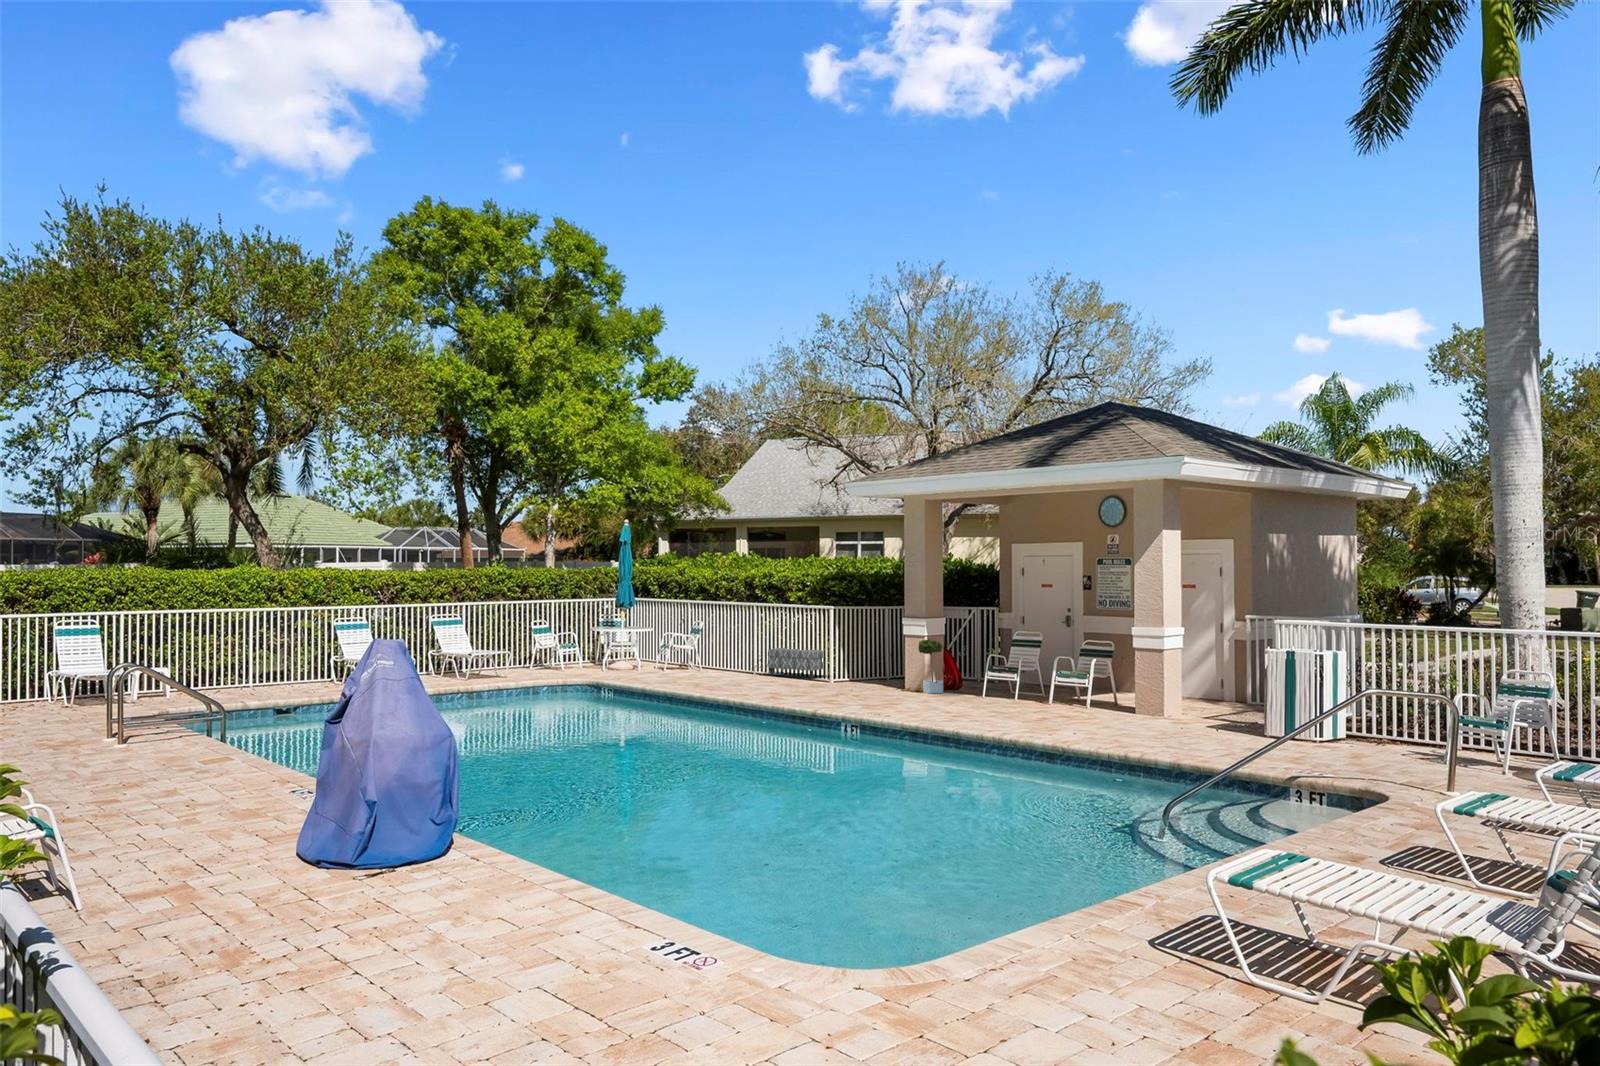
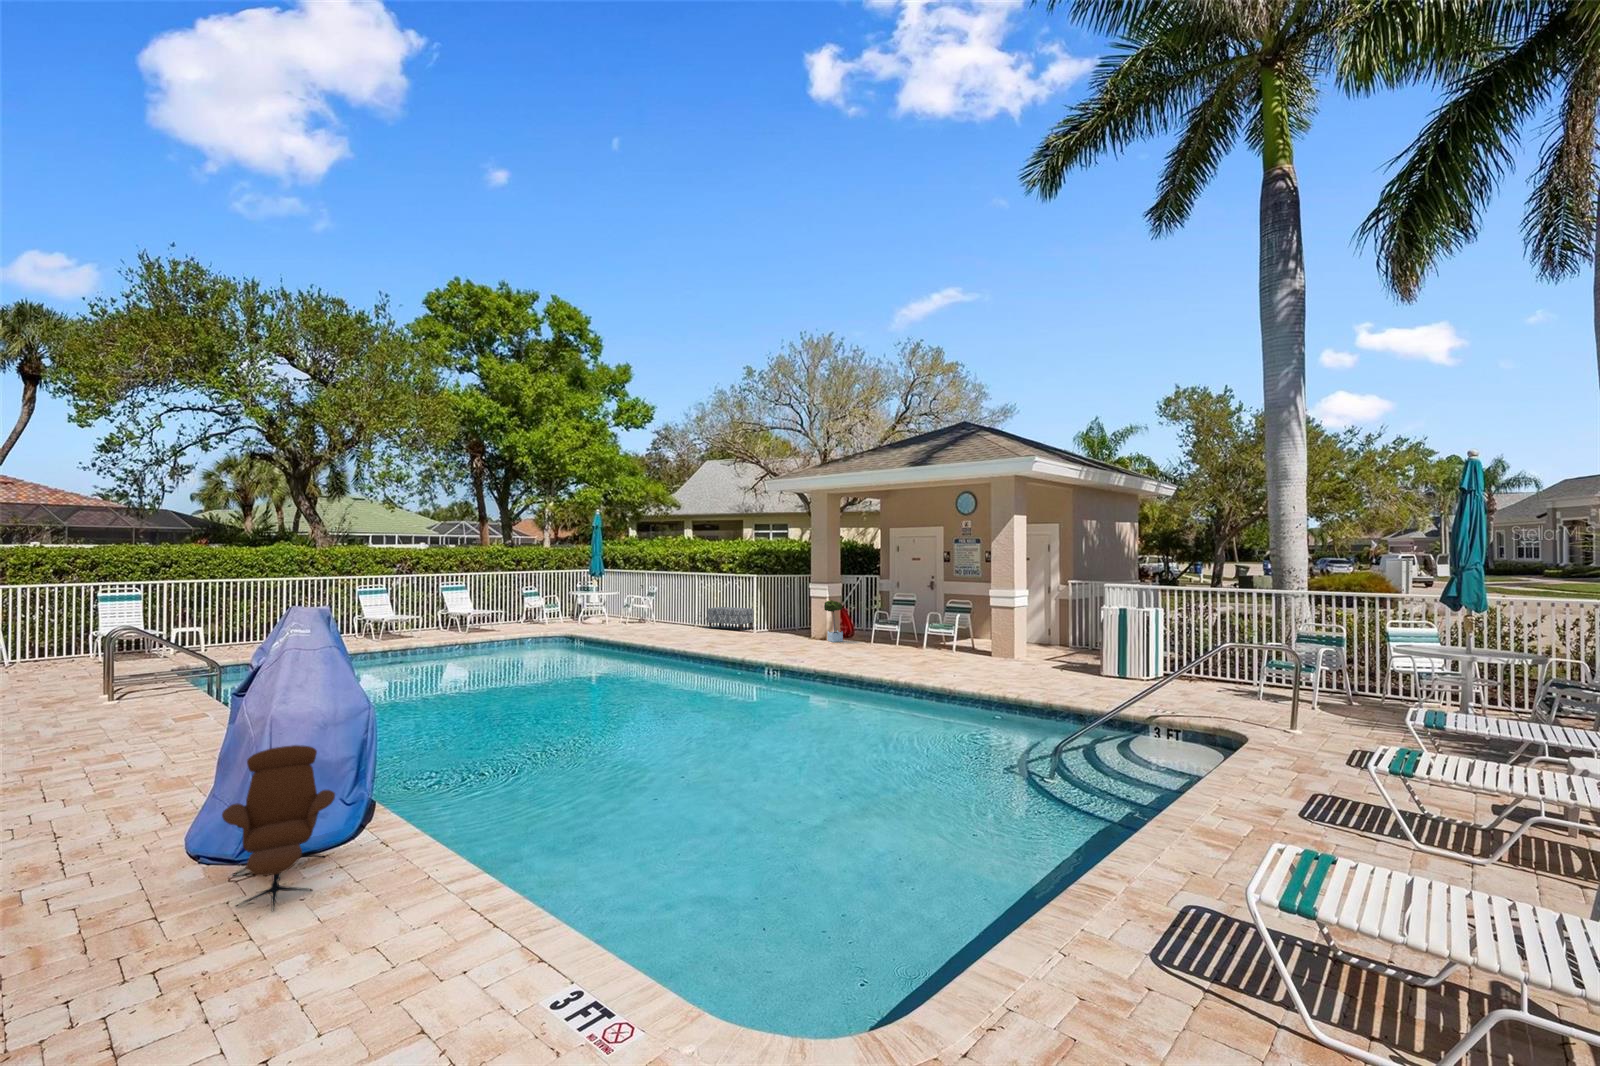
lounge chair: none [337,768,427,902] -> present [222,745,335,910]

